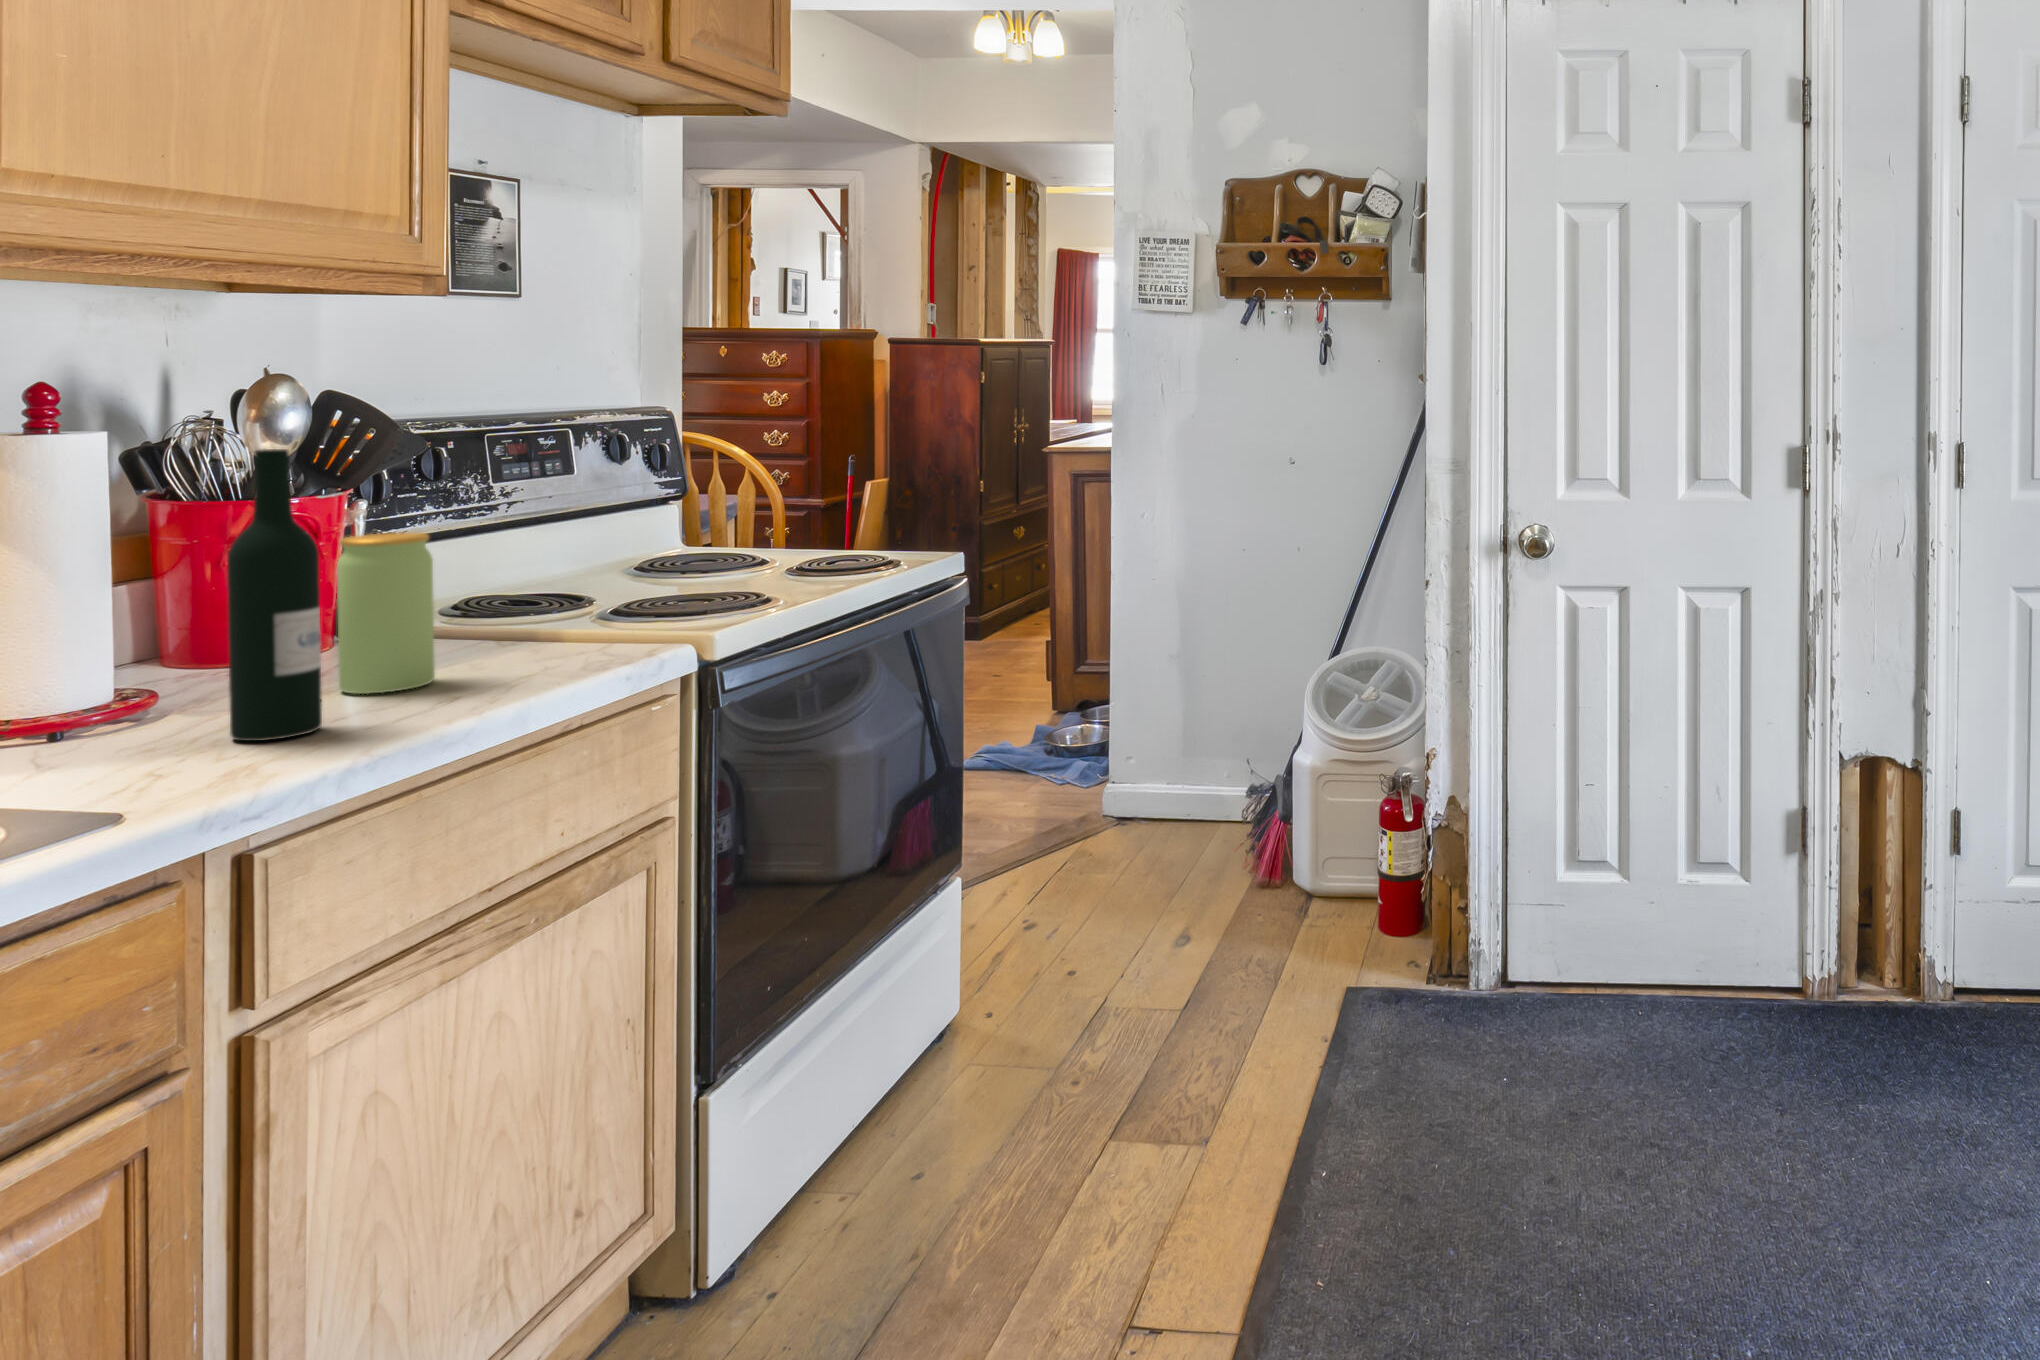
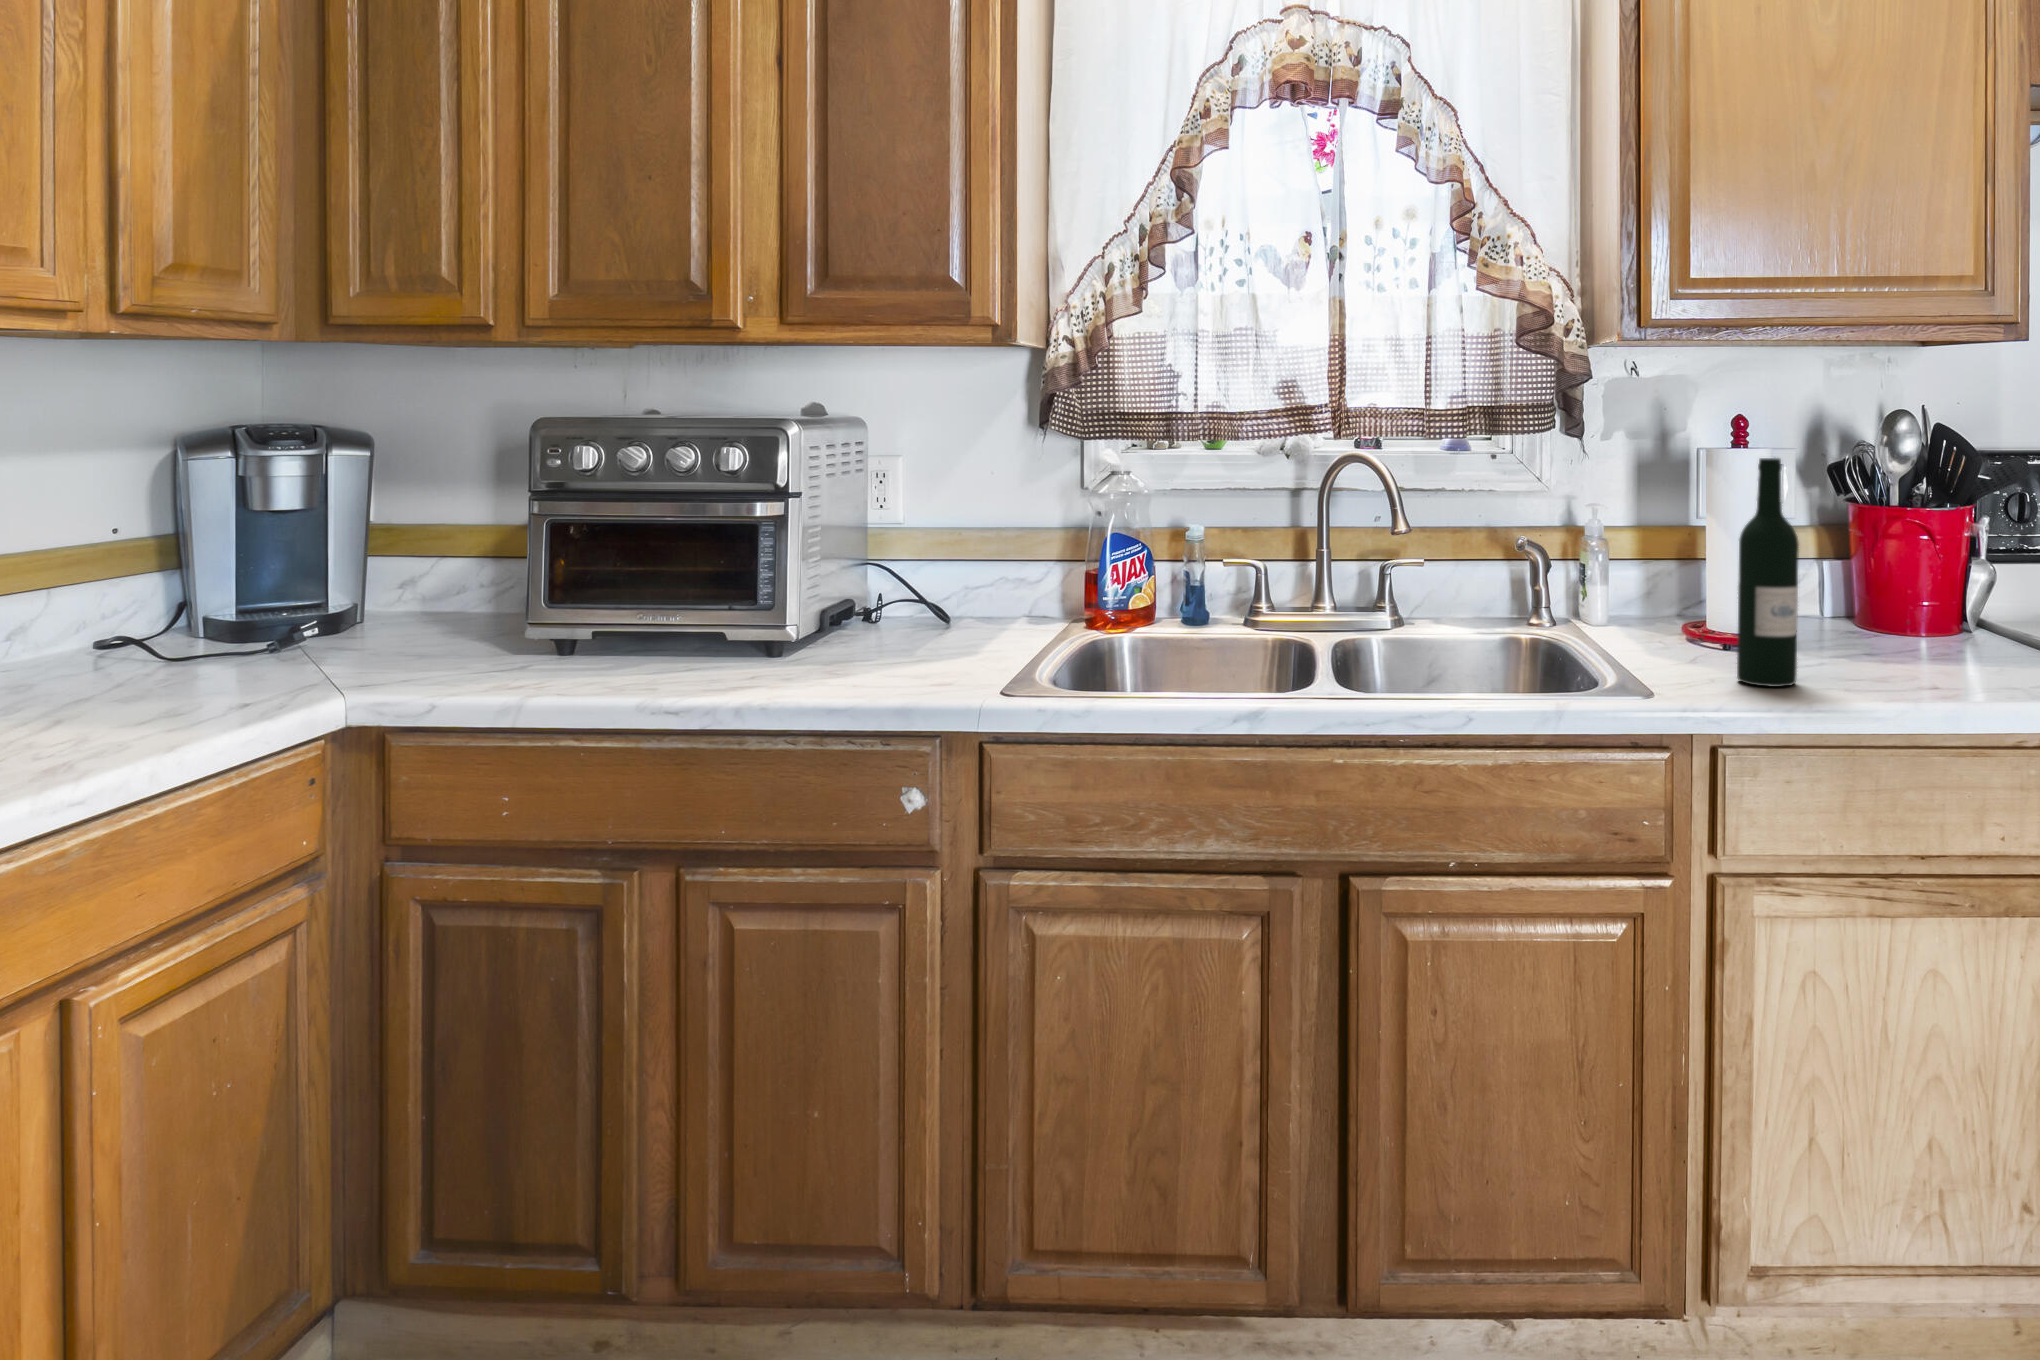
jar: present [337,533,435,694] -> none [1863,539,1937,675]

